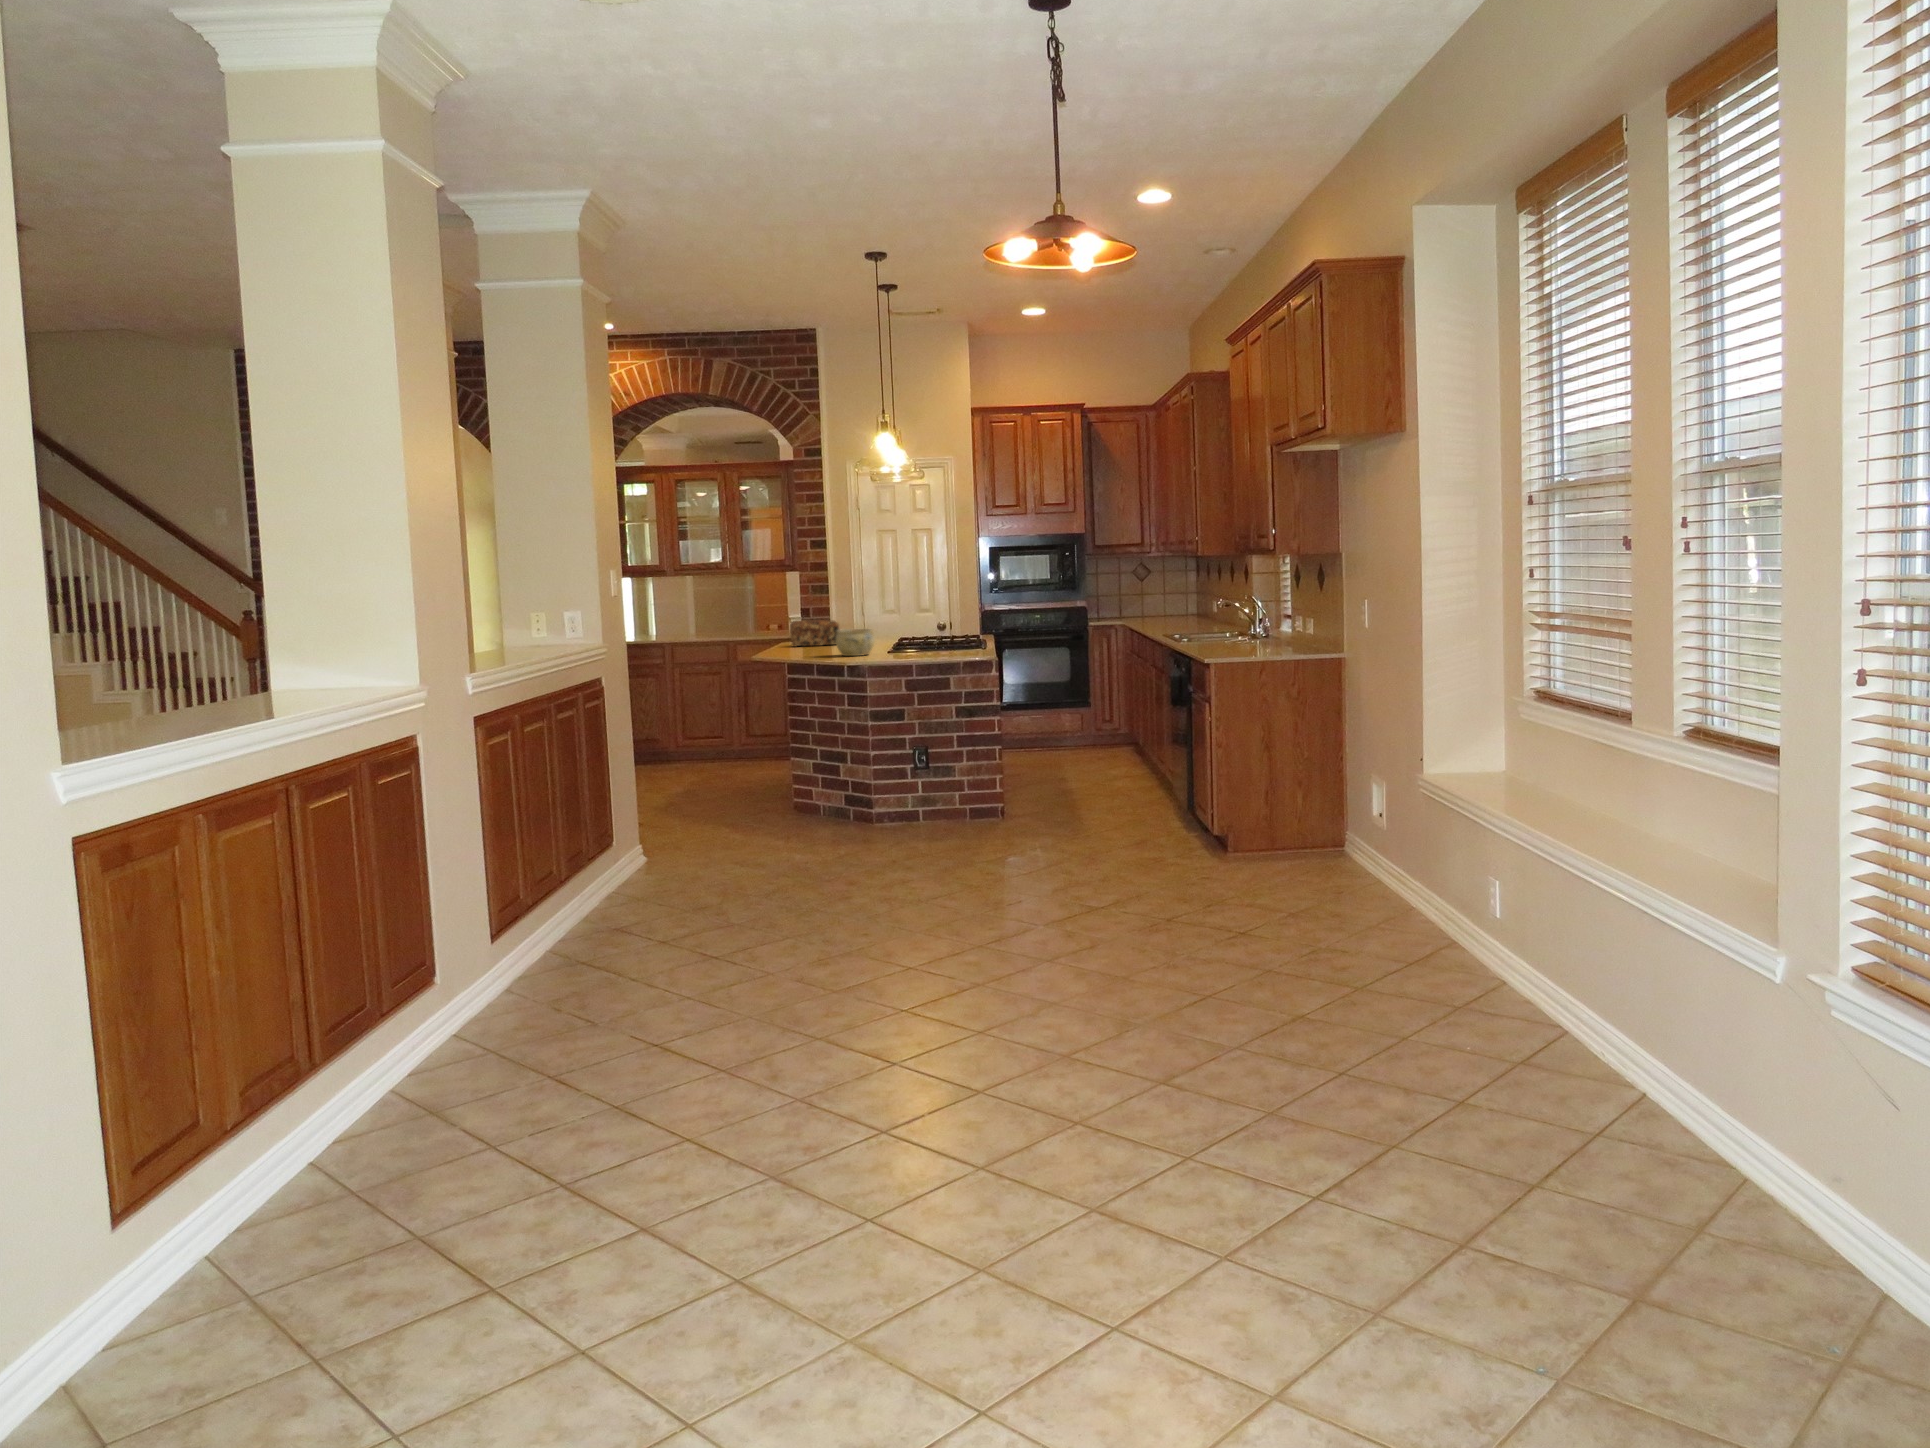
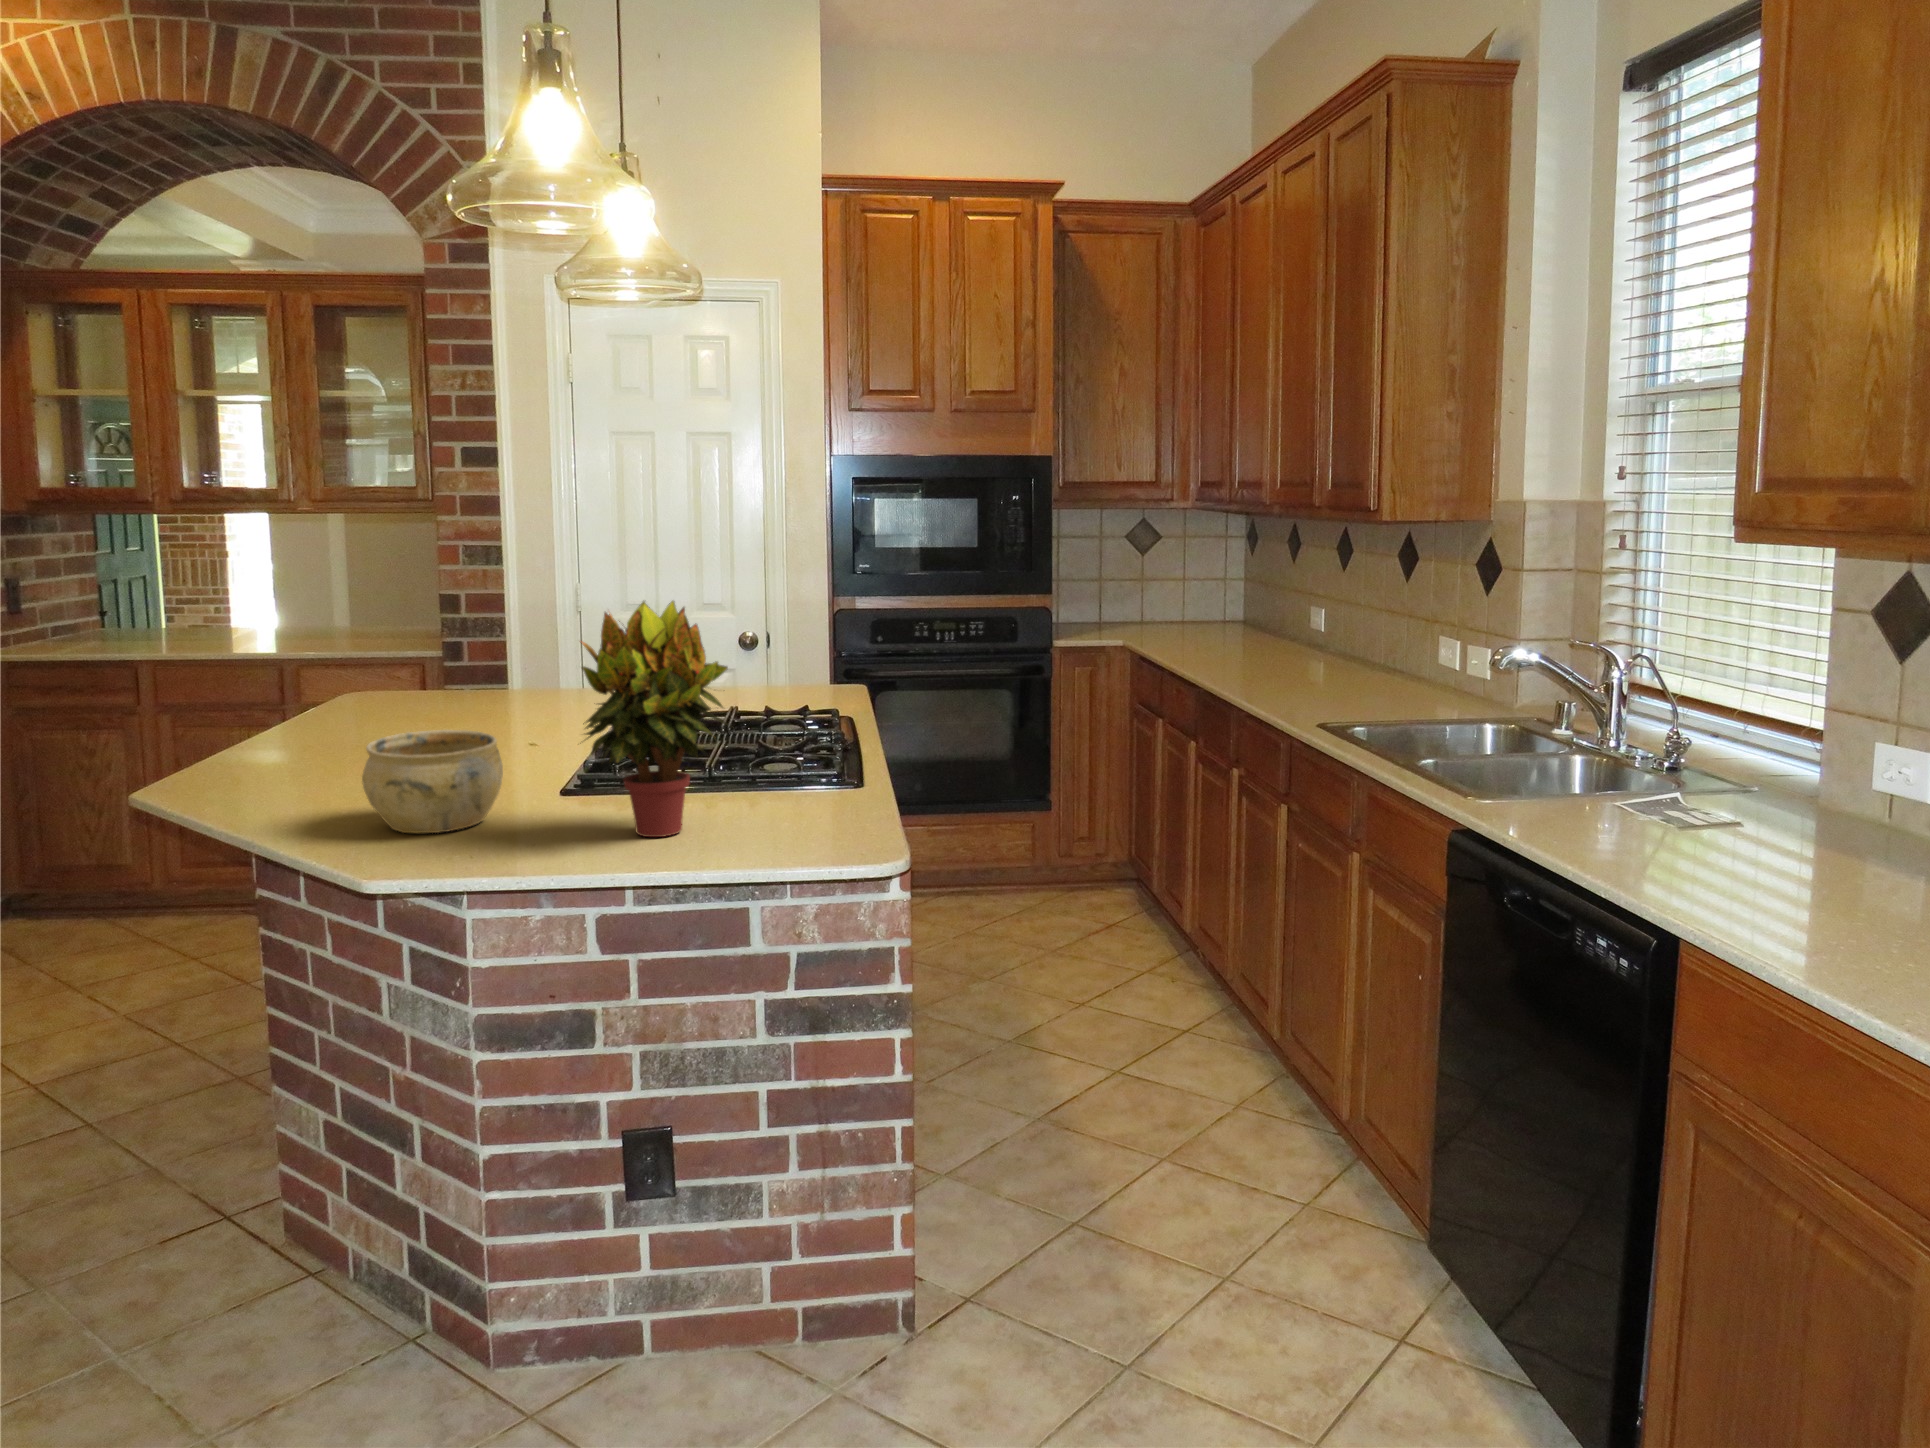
potted plant: none [899,584,945,654] -> present [581,601,731,837]
bread loaf: present [790,620,839,647] -> none [326,654,474,726]

